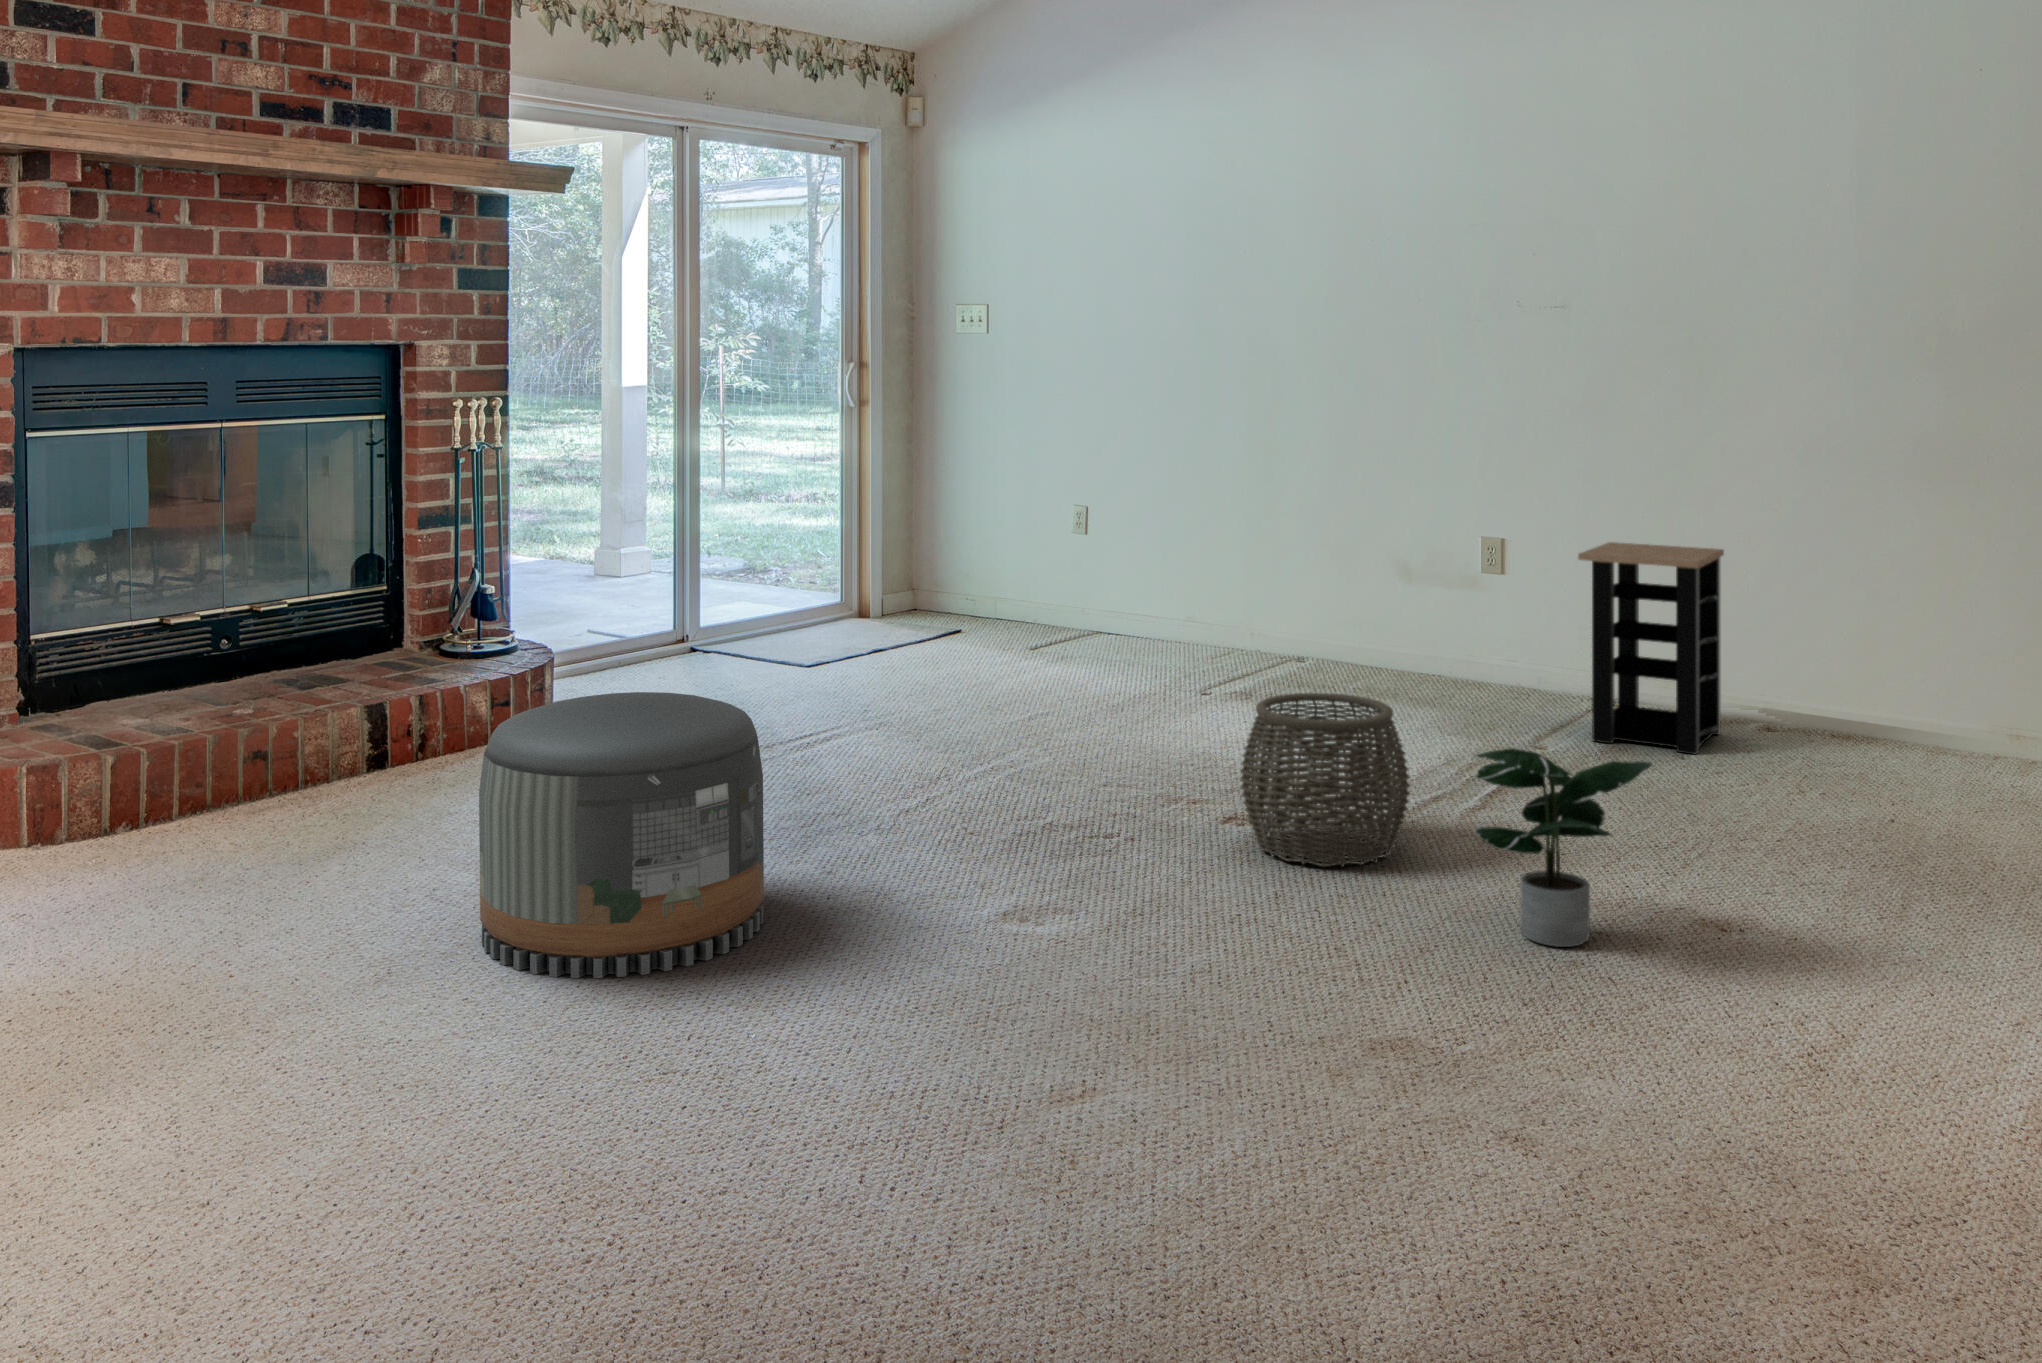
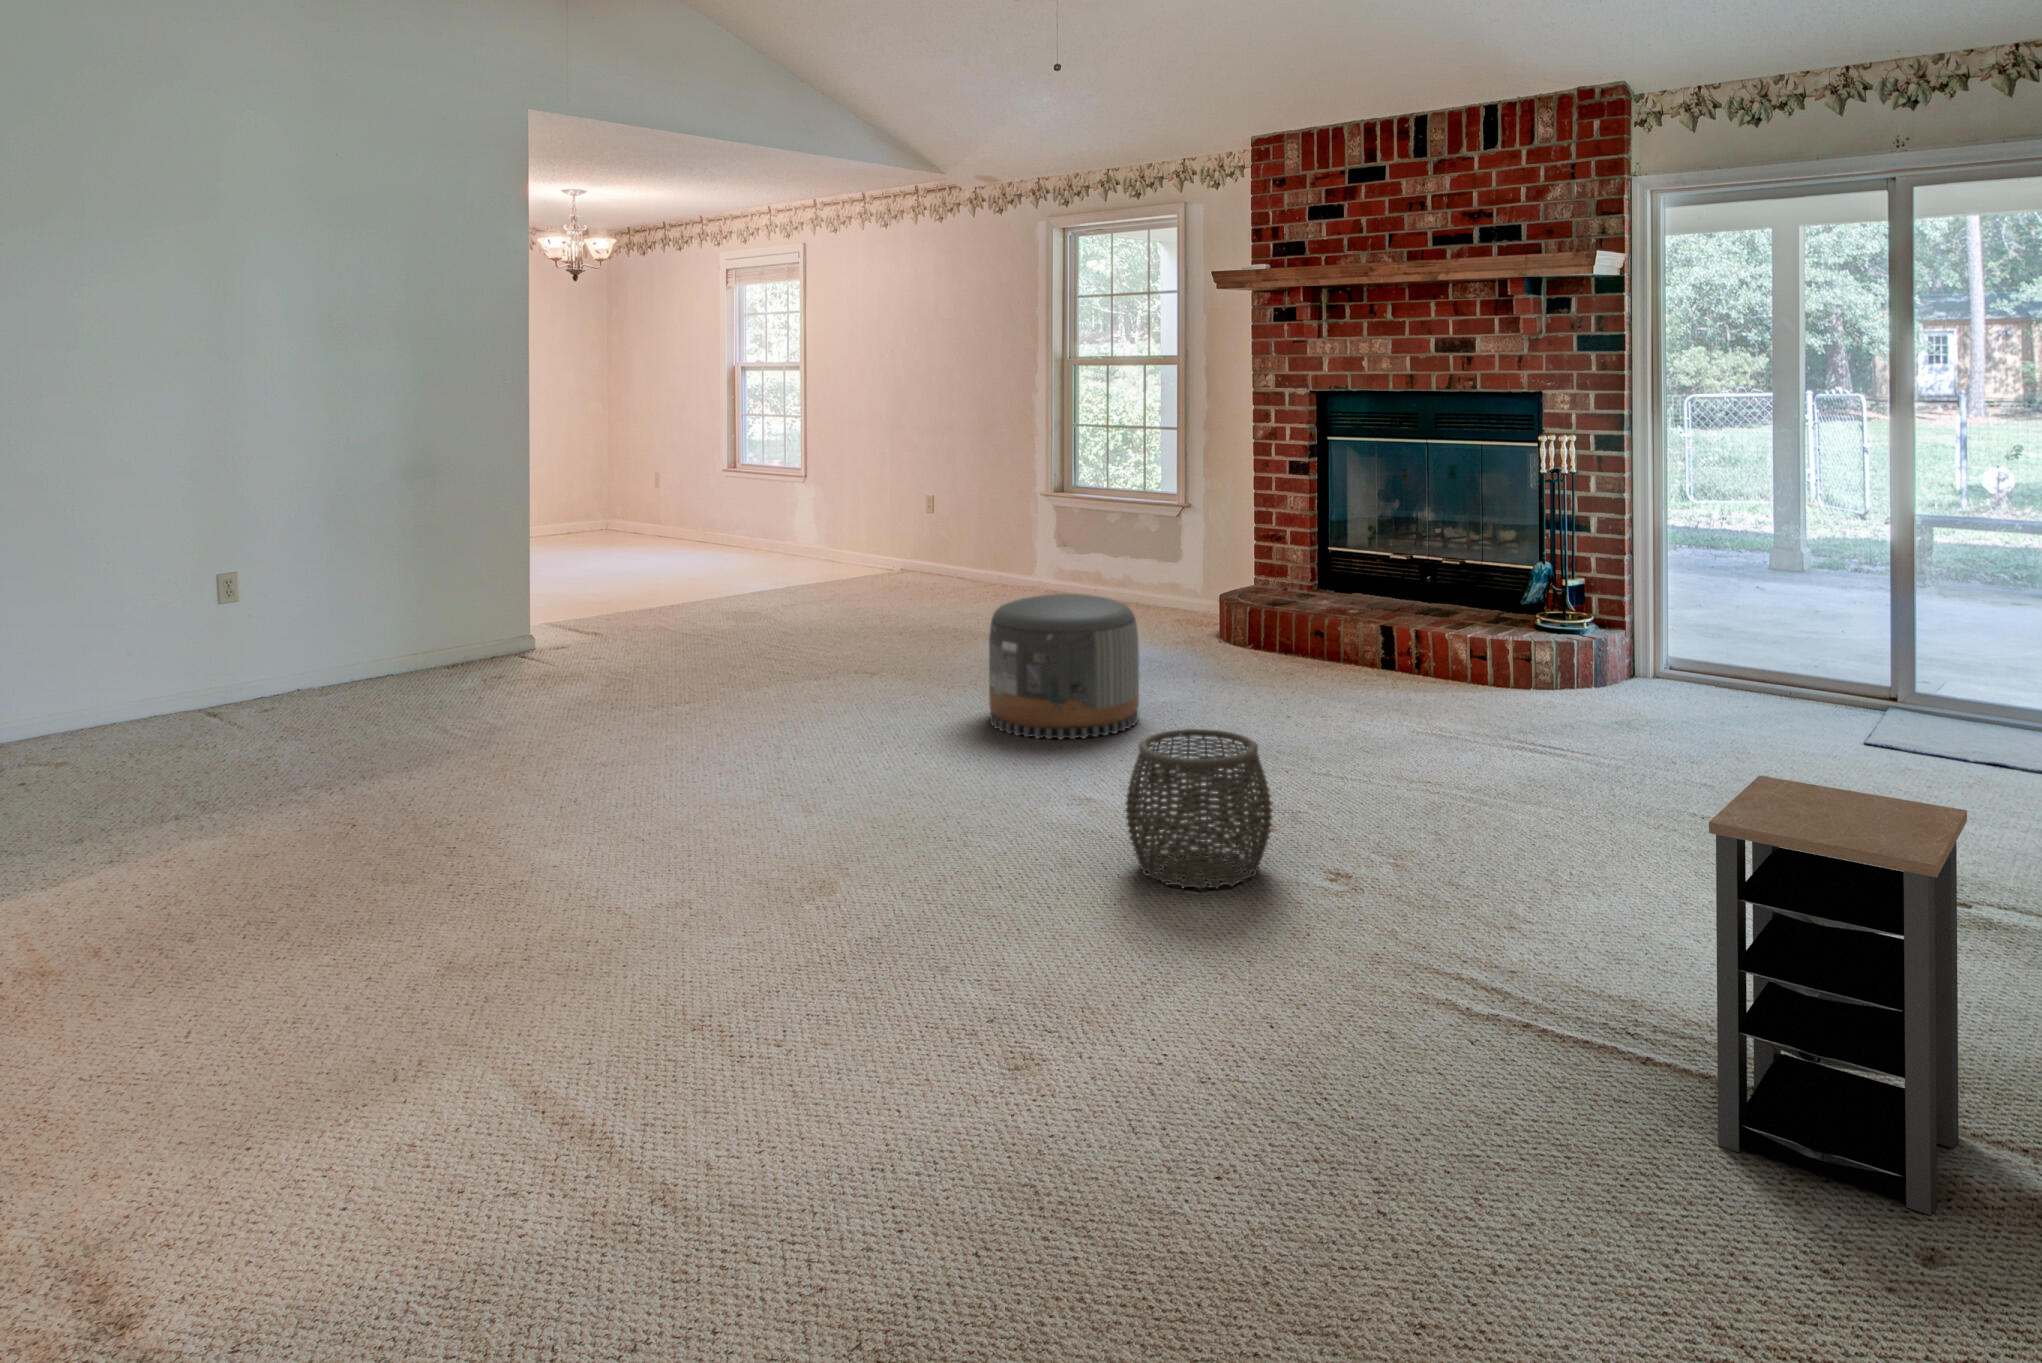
potted plant: present [1475,749,1652,947] -> none [882,741,1041,924]

